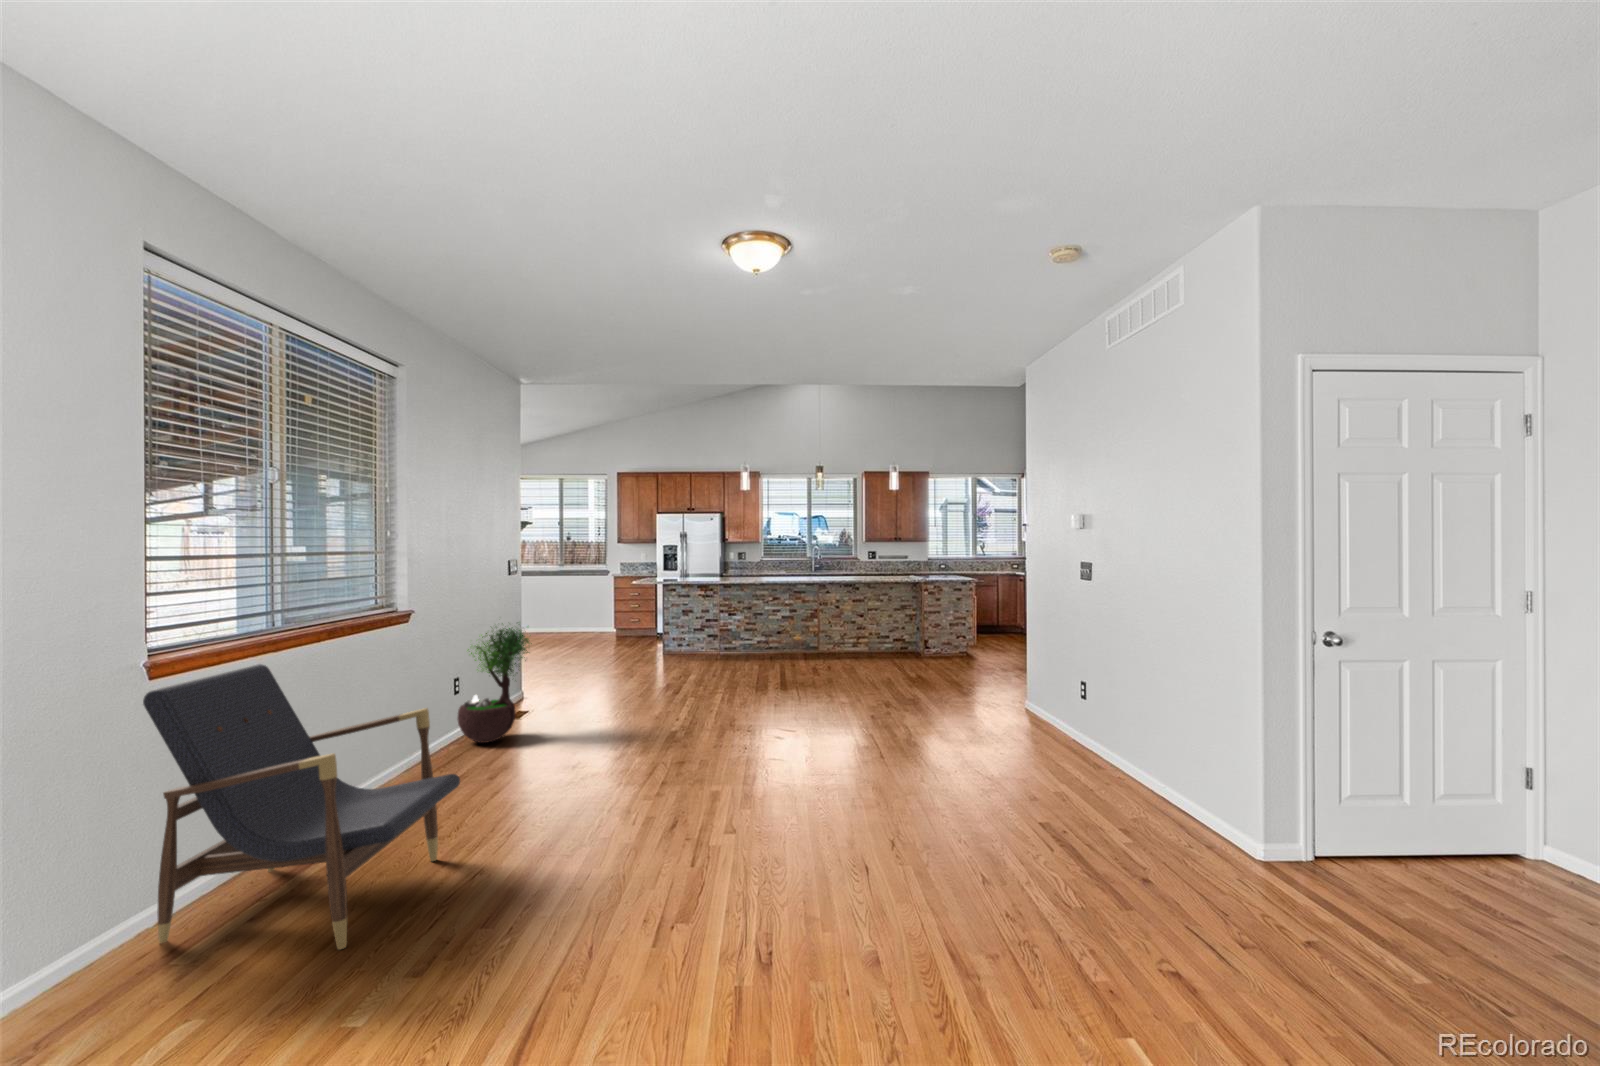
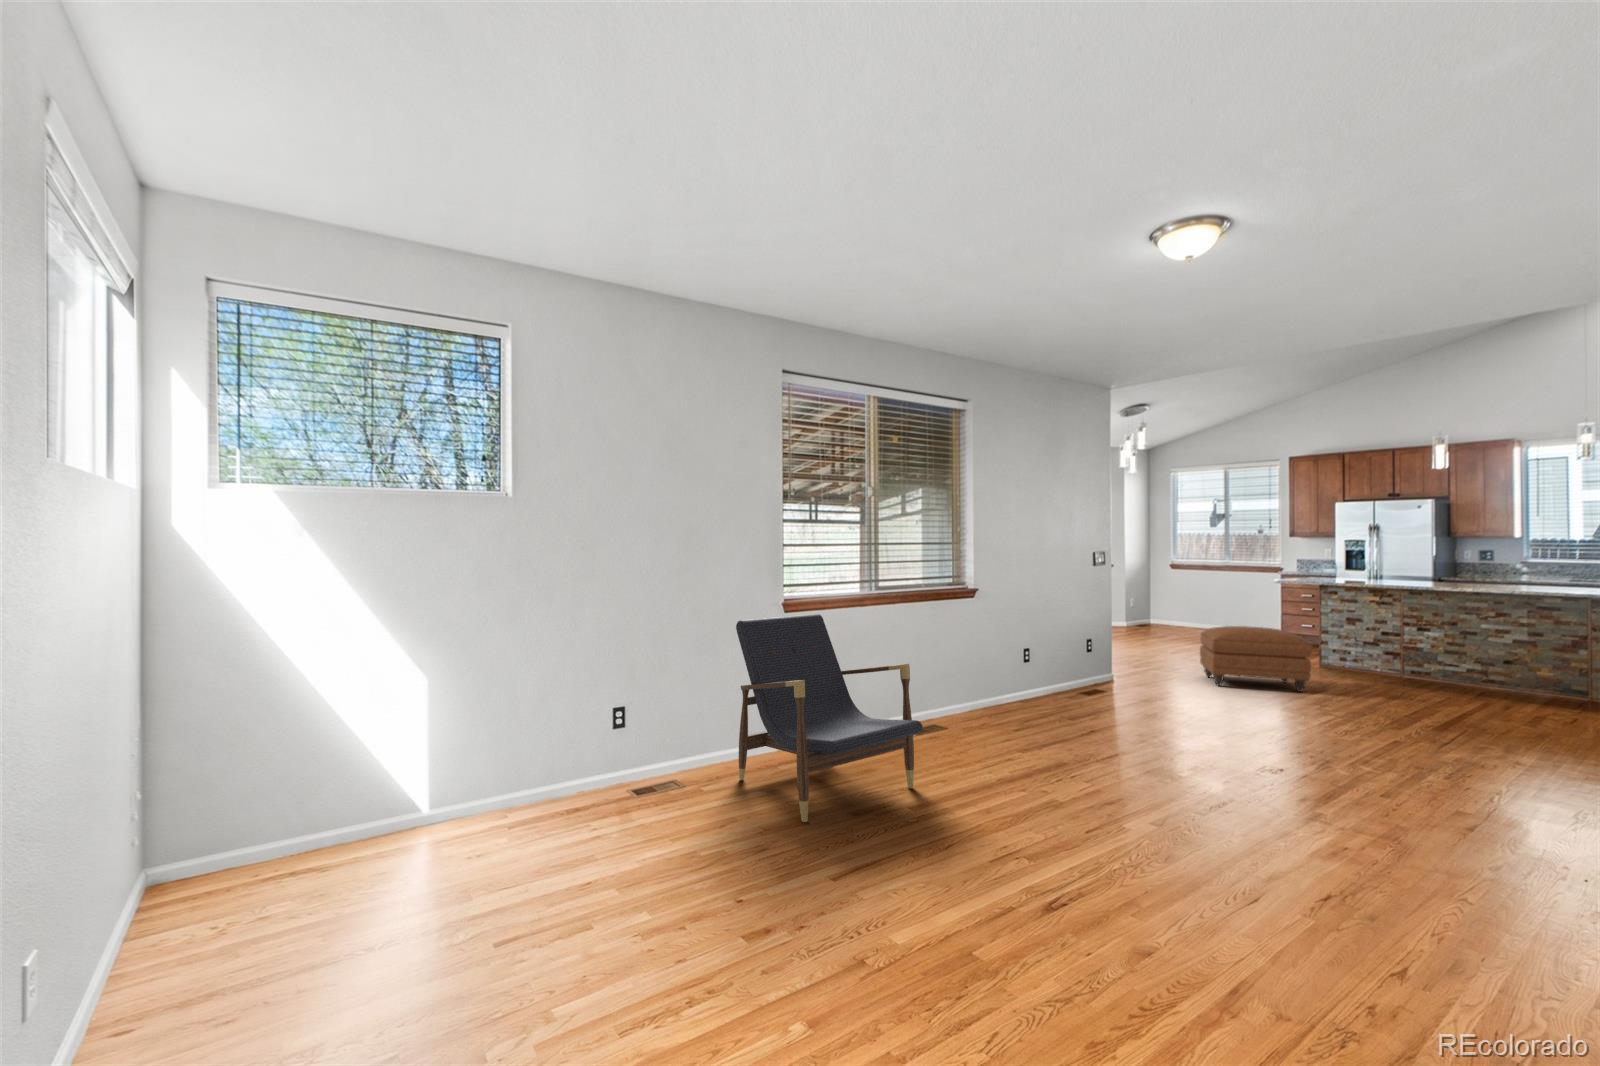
potted tree: present [457,623,532,743] -> none [1018,600,1087,713]
ottoman: none [587,625,679,684] -> present [1200,626,1312,692]

